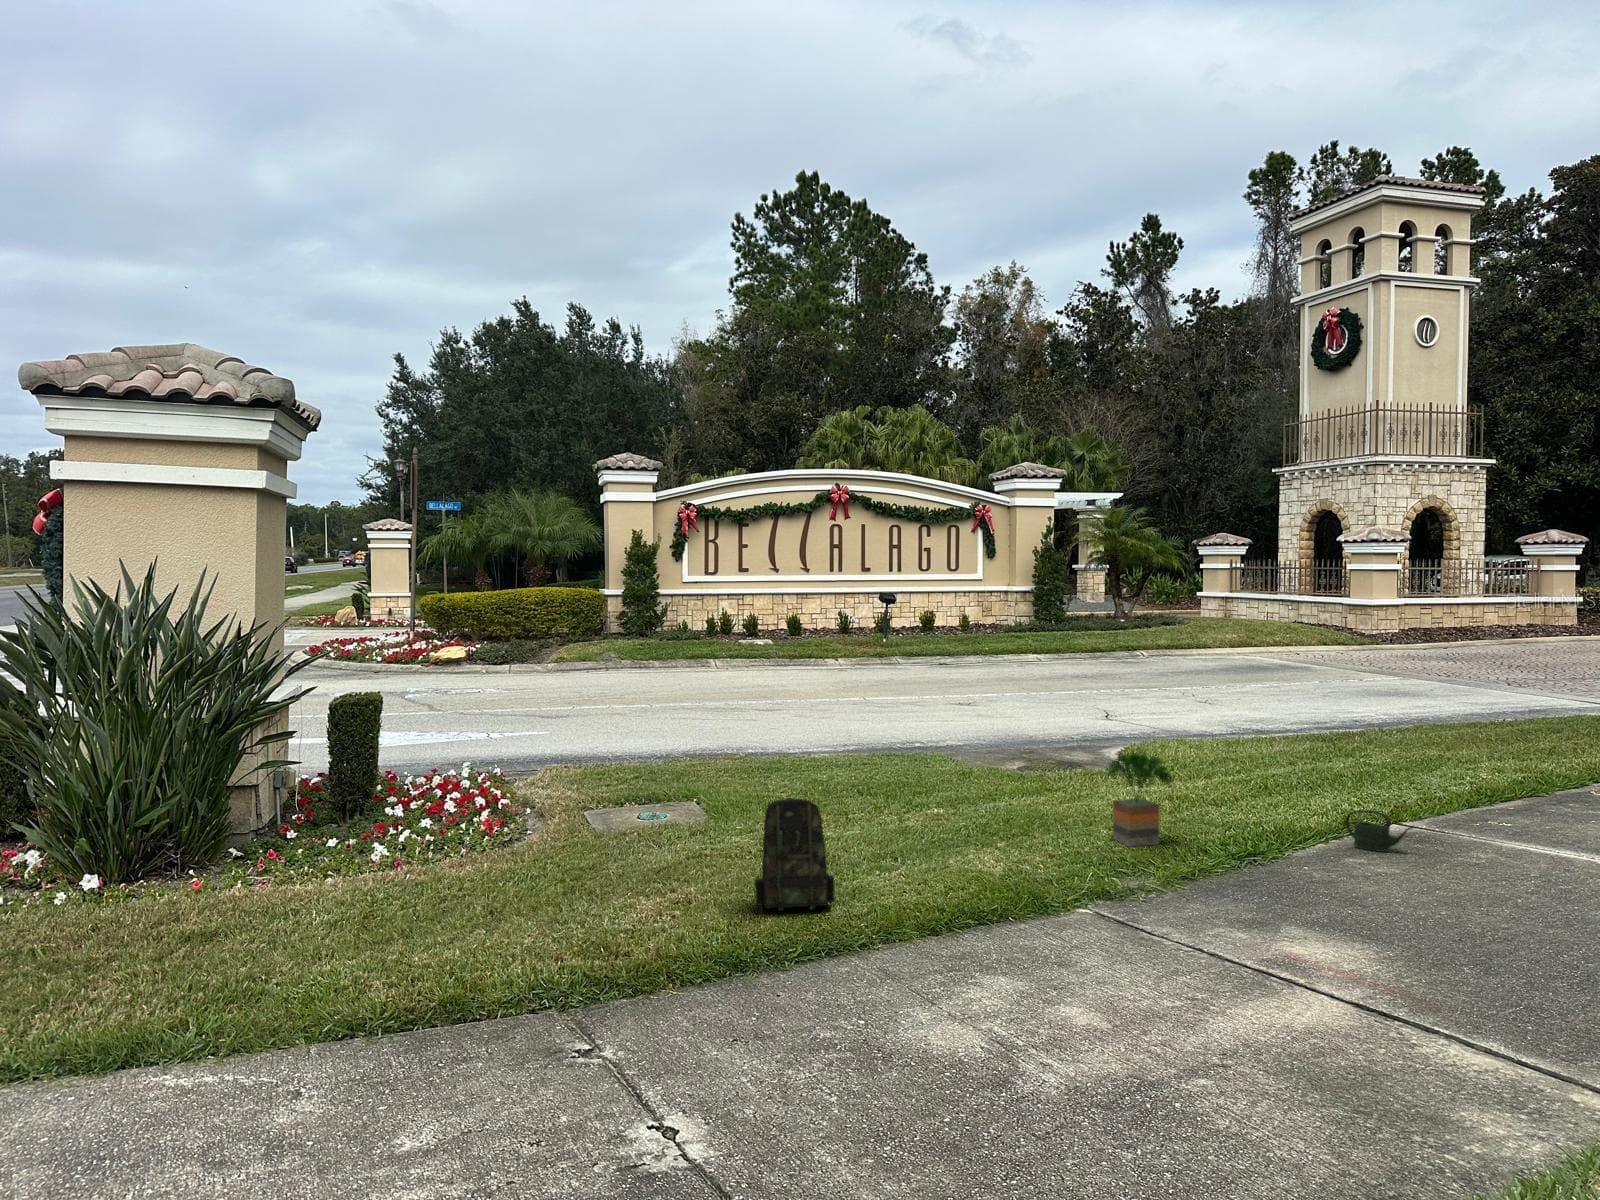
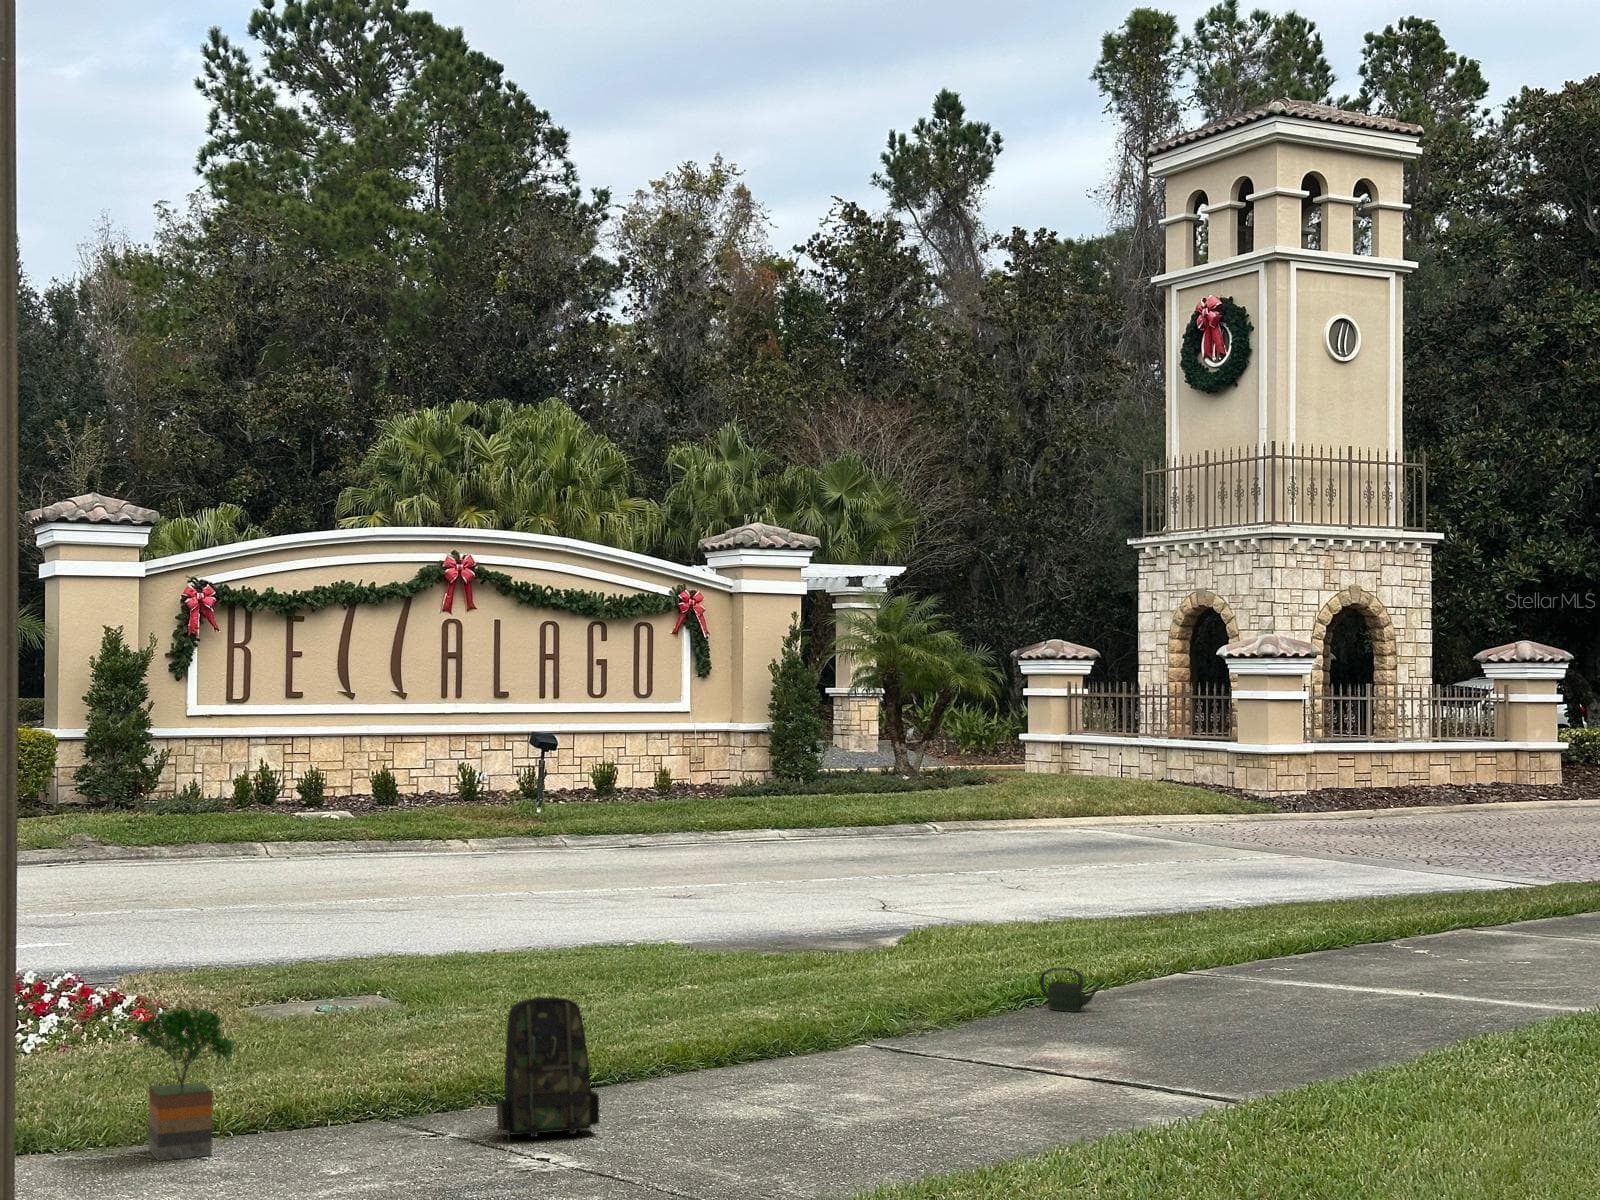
potted tree: present [1108,753,1174,847] -> present [134,1009,235,1161]
watering can: present [1345,810,1413,852] -> present [1040,968,1104,1012]

